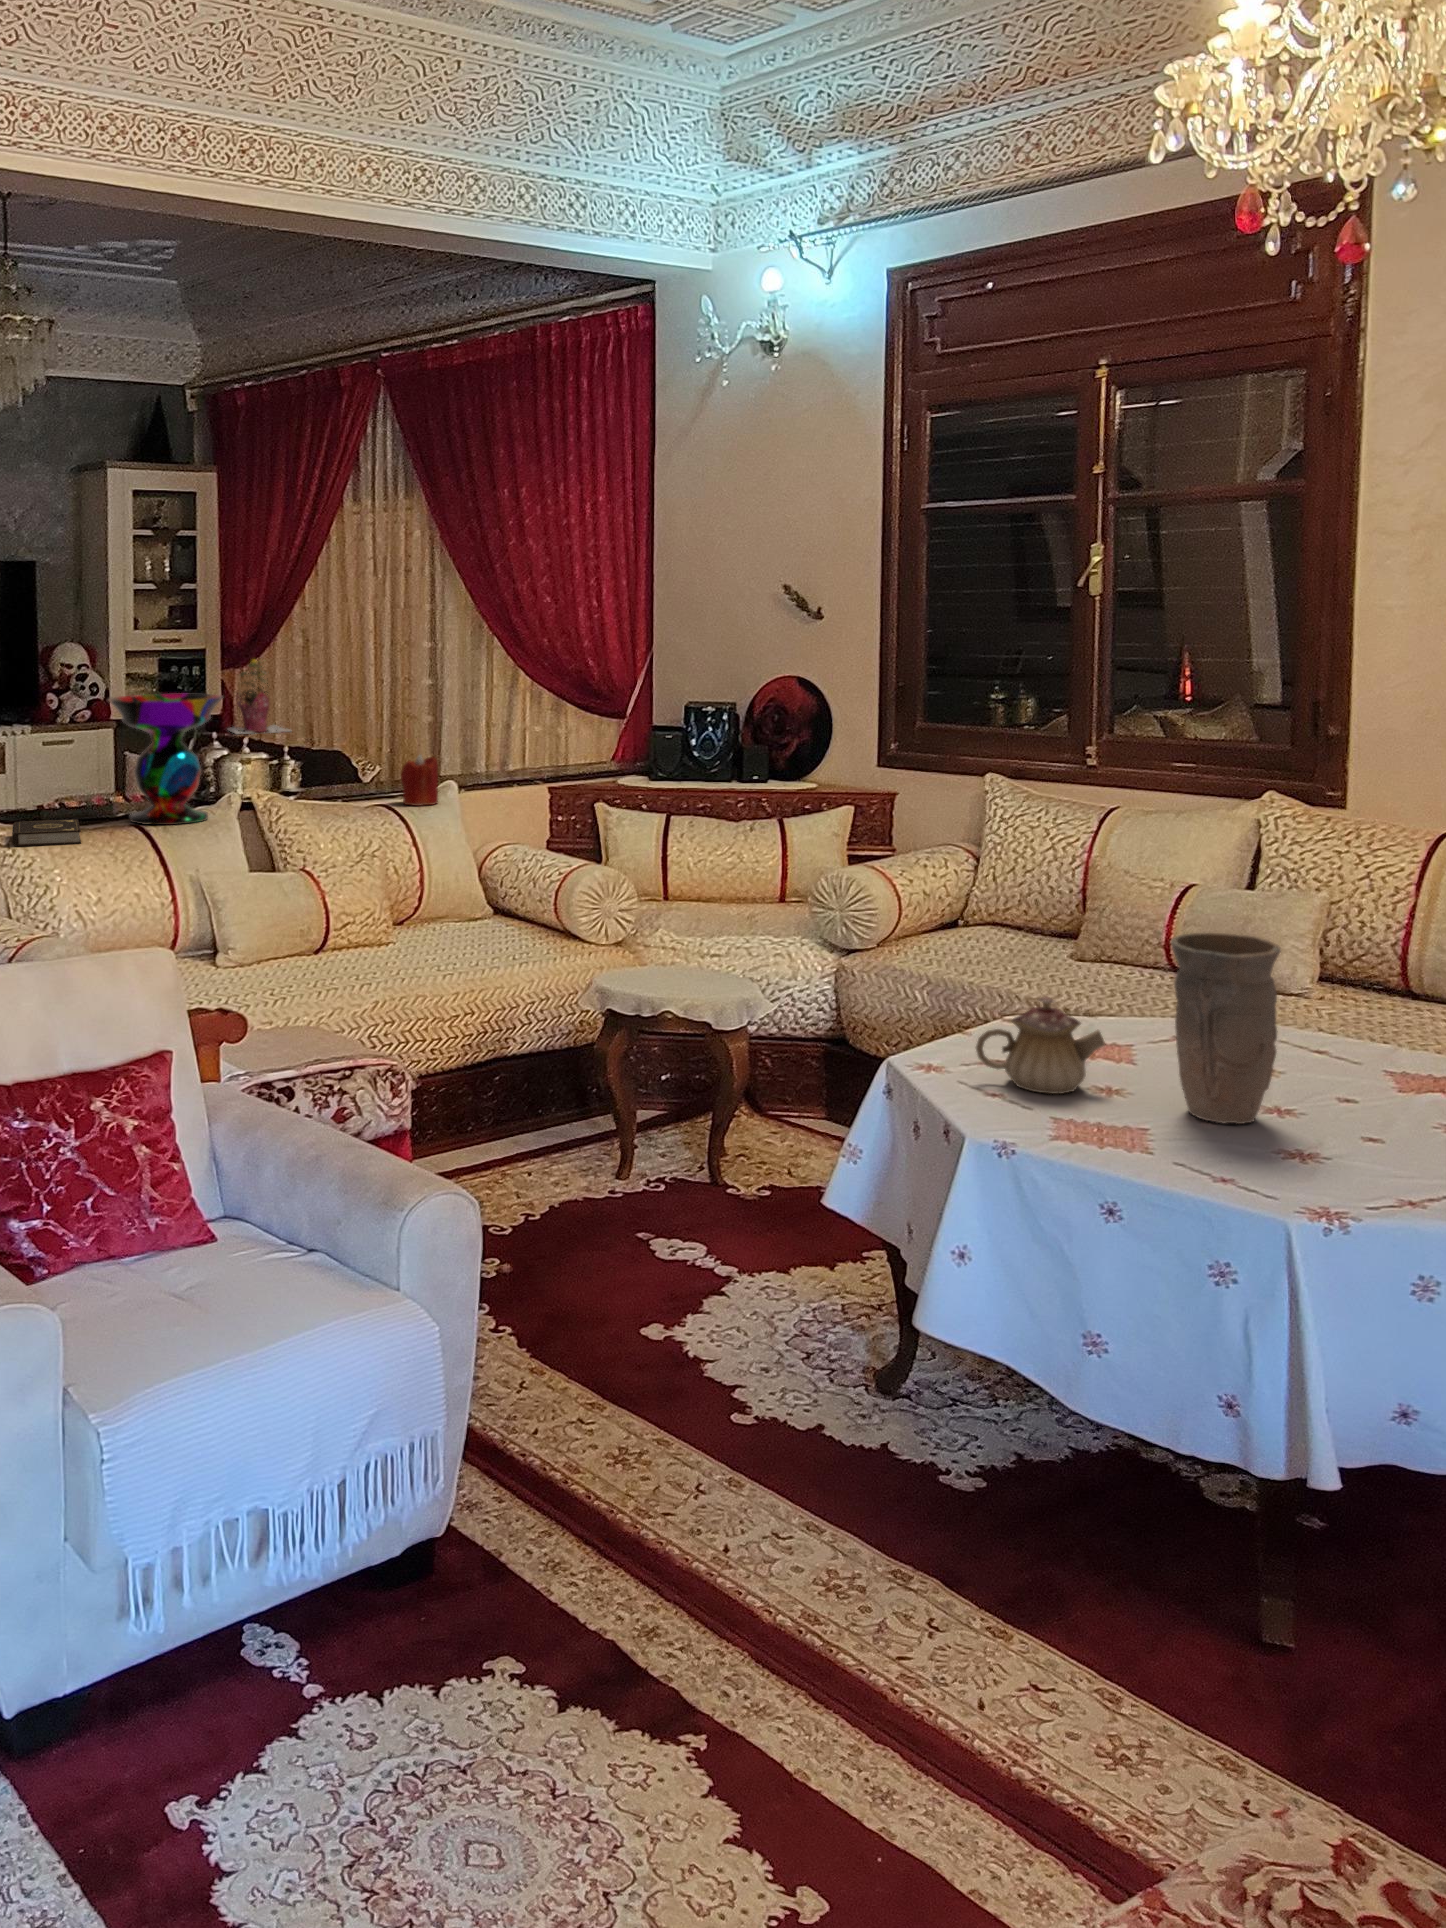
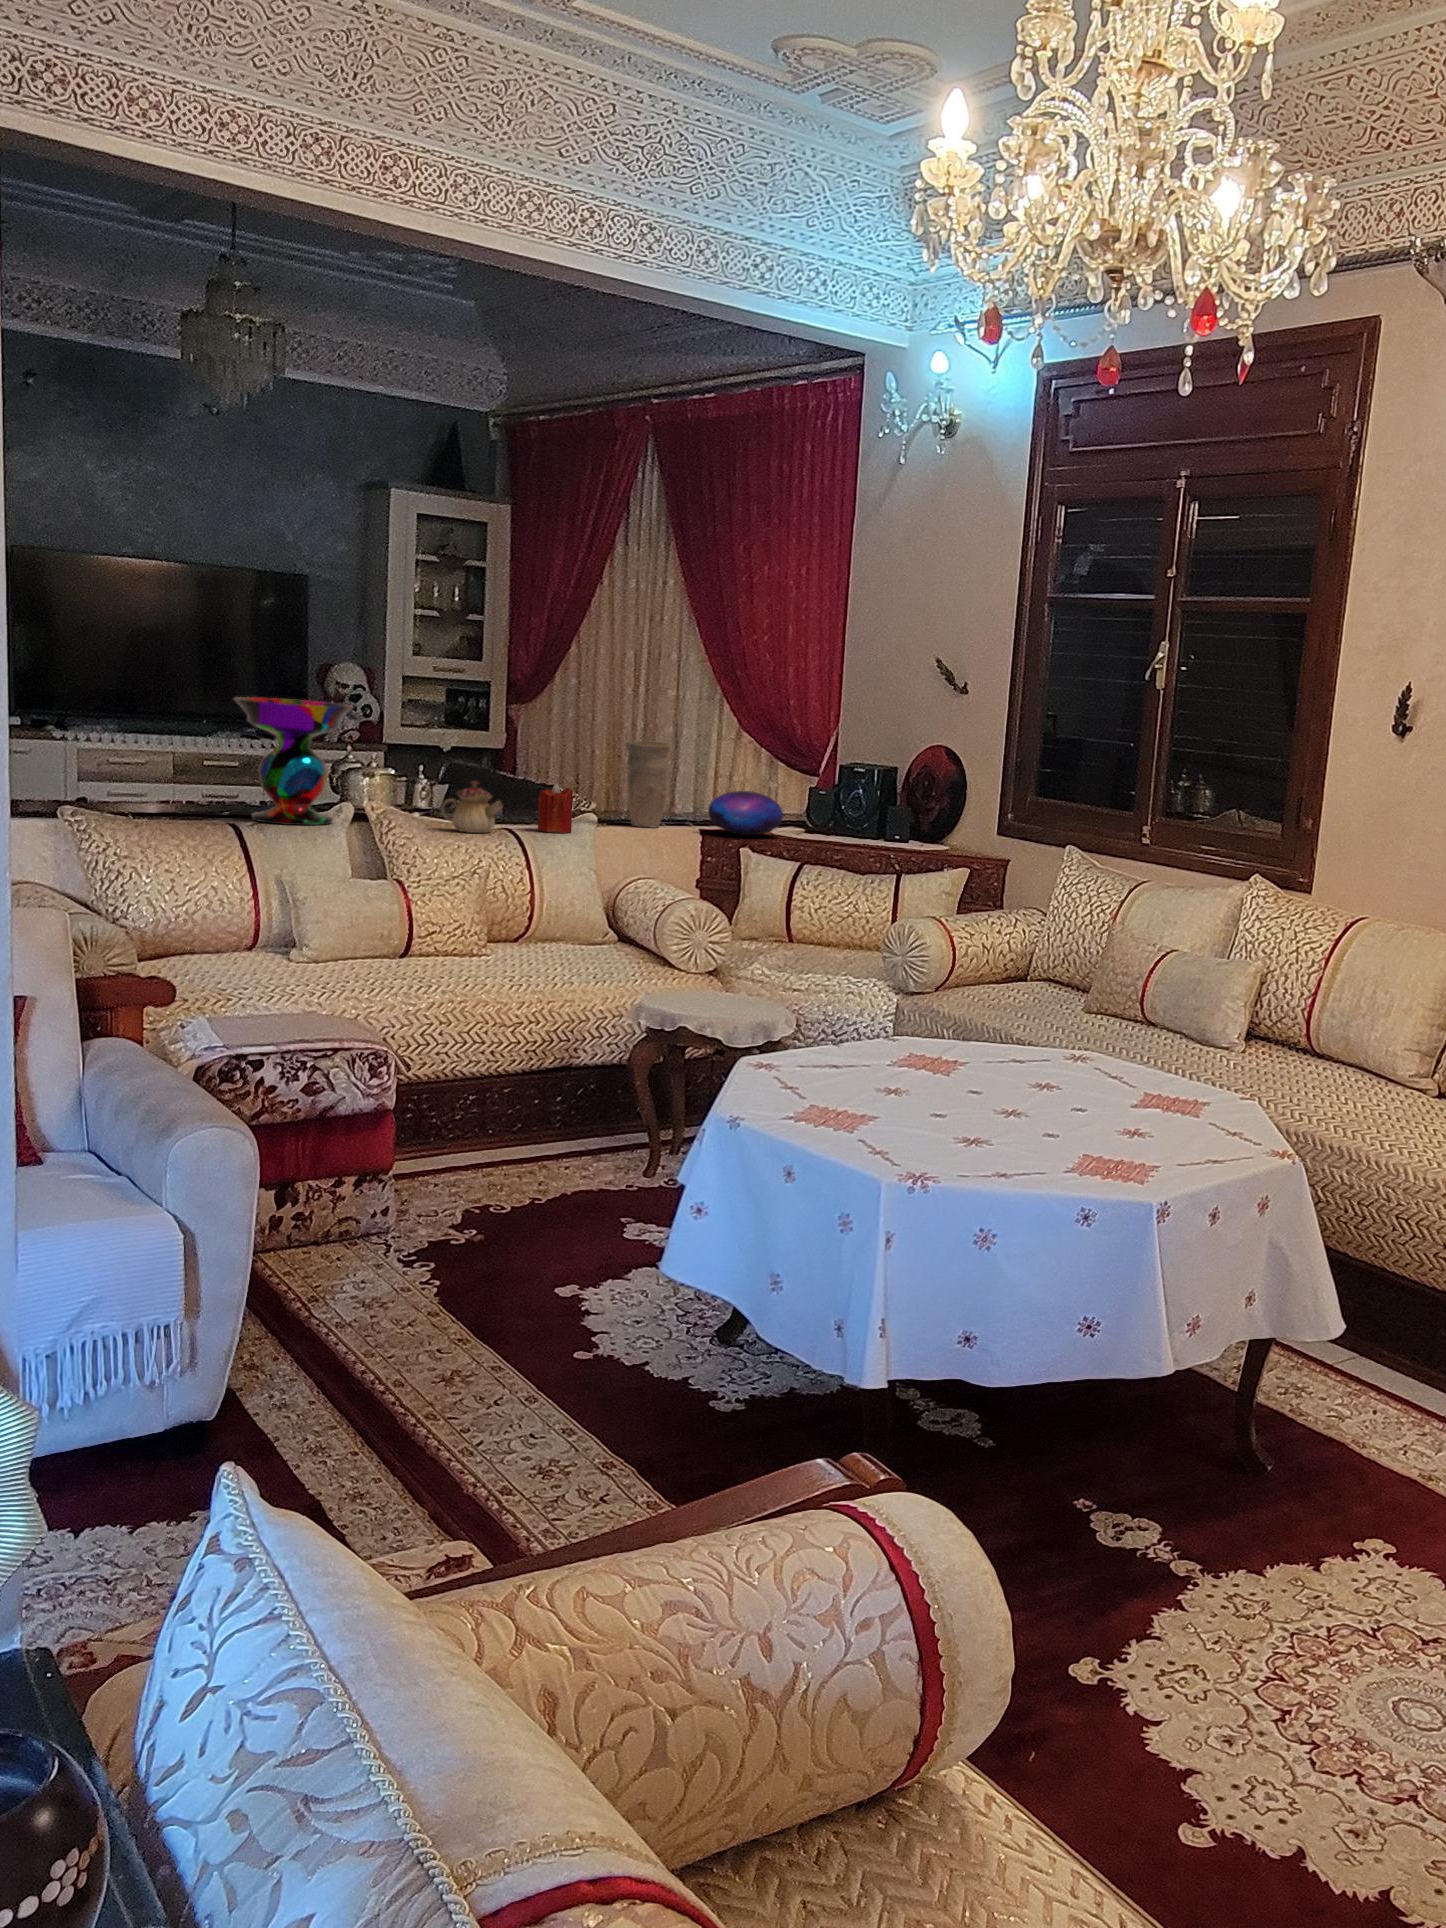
potted plant: present [228,660,290,734] -> none [501,695,560,773]
decorative orb: none [558,741,639,787] -> present [708,791,783,835]
book: present [12,819,81,846] -> none [98,805,186,830]
vase: present [1171,933,1281,1124] -> present [625,741,671,827]
teapot: present [976,996,1106,1094] -> present [441,781,502,833]

